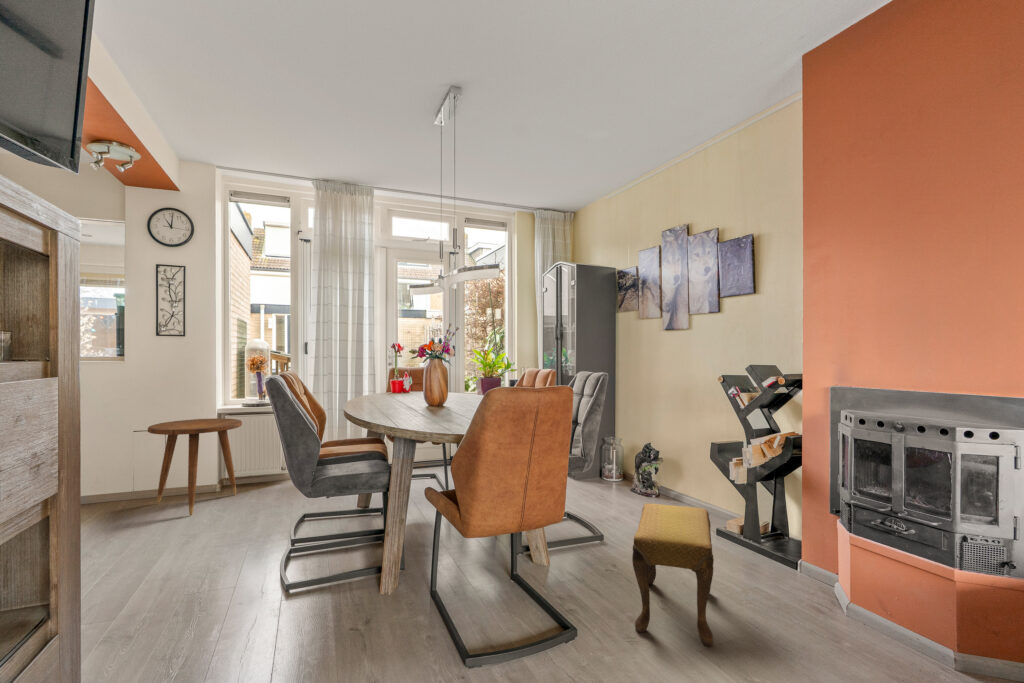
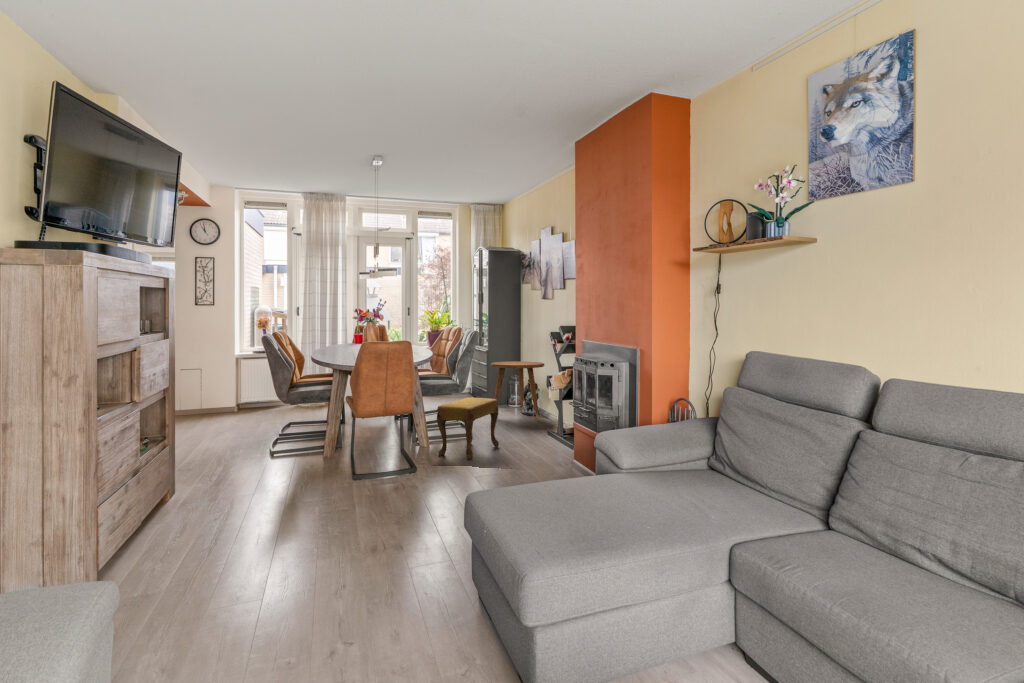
side table: present [148,418,242,516] -> present [491,361,544,420]

